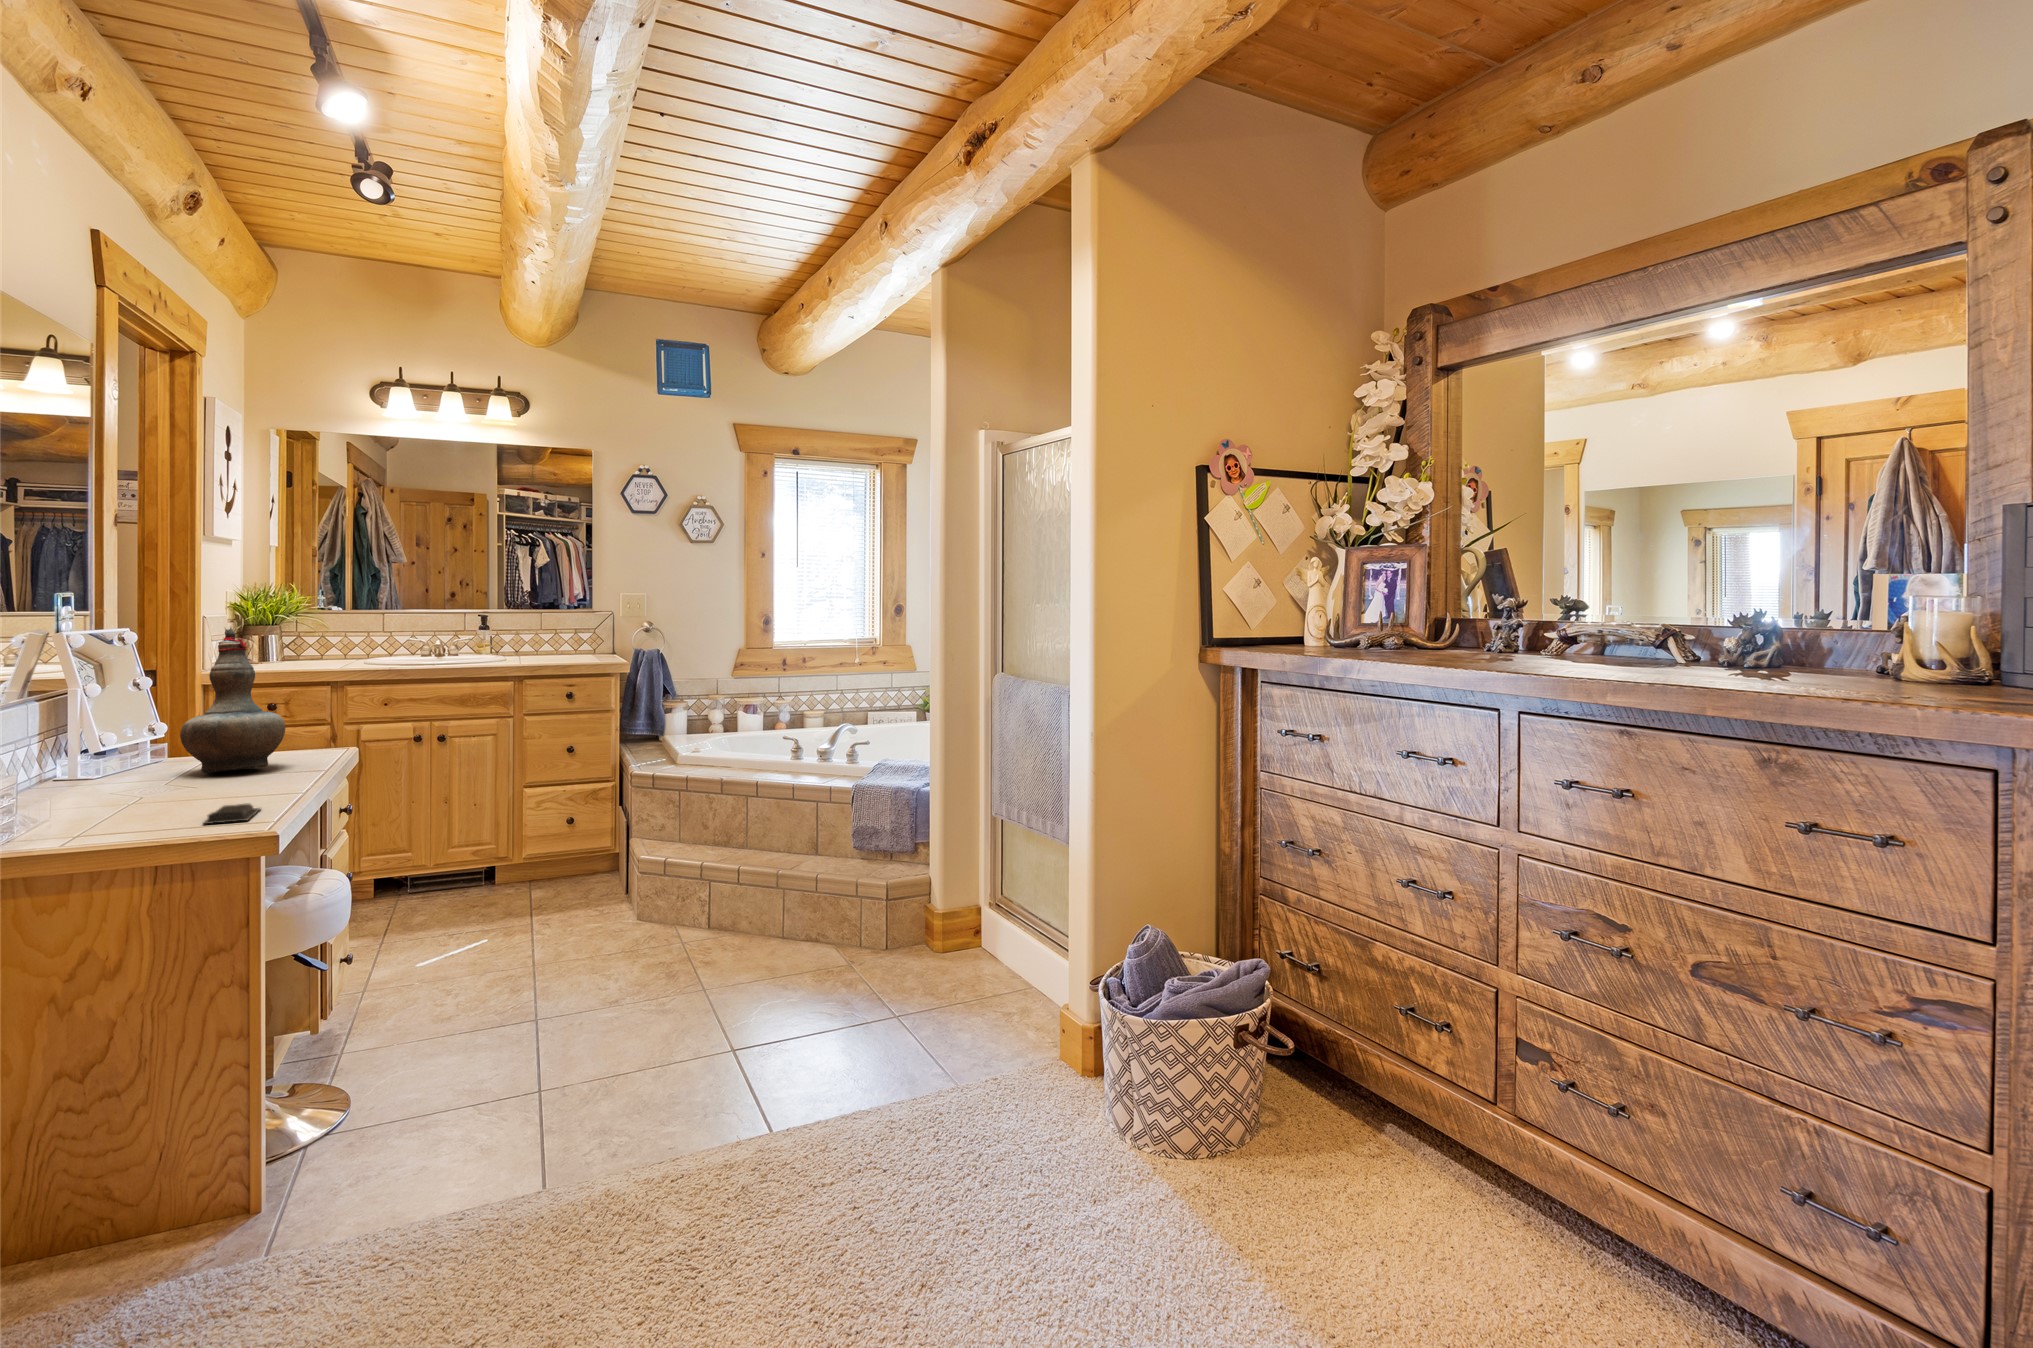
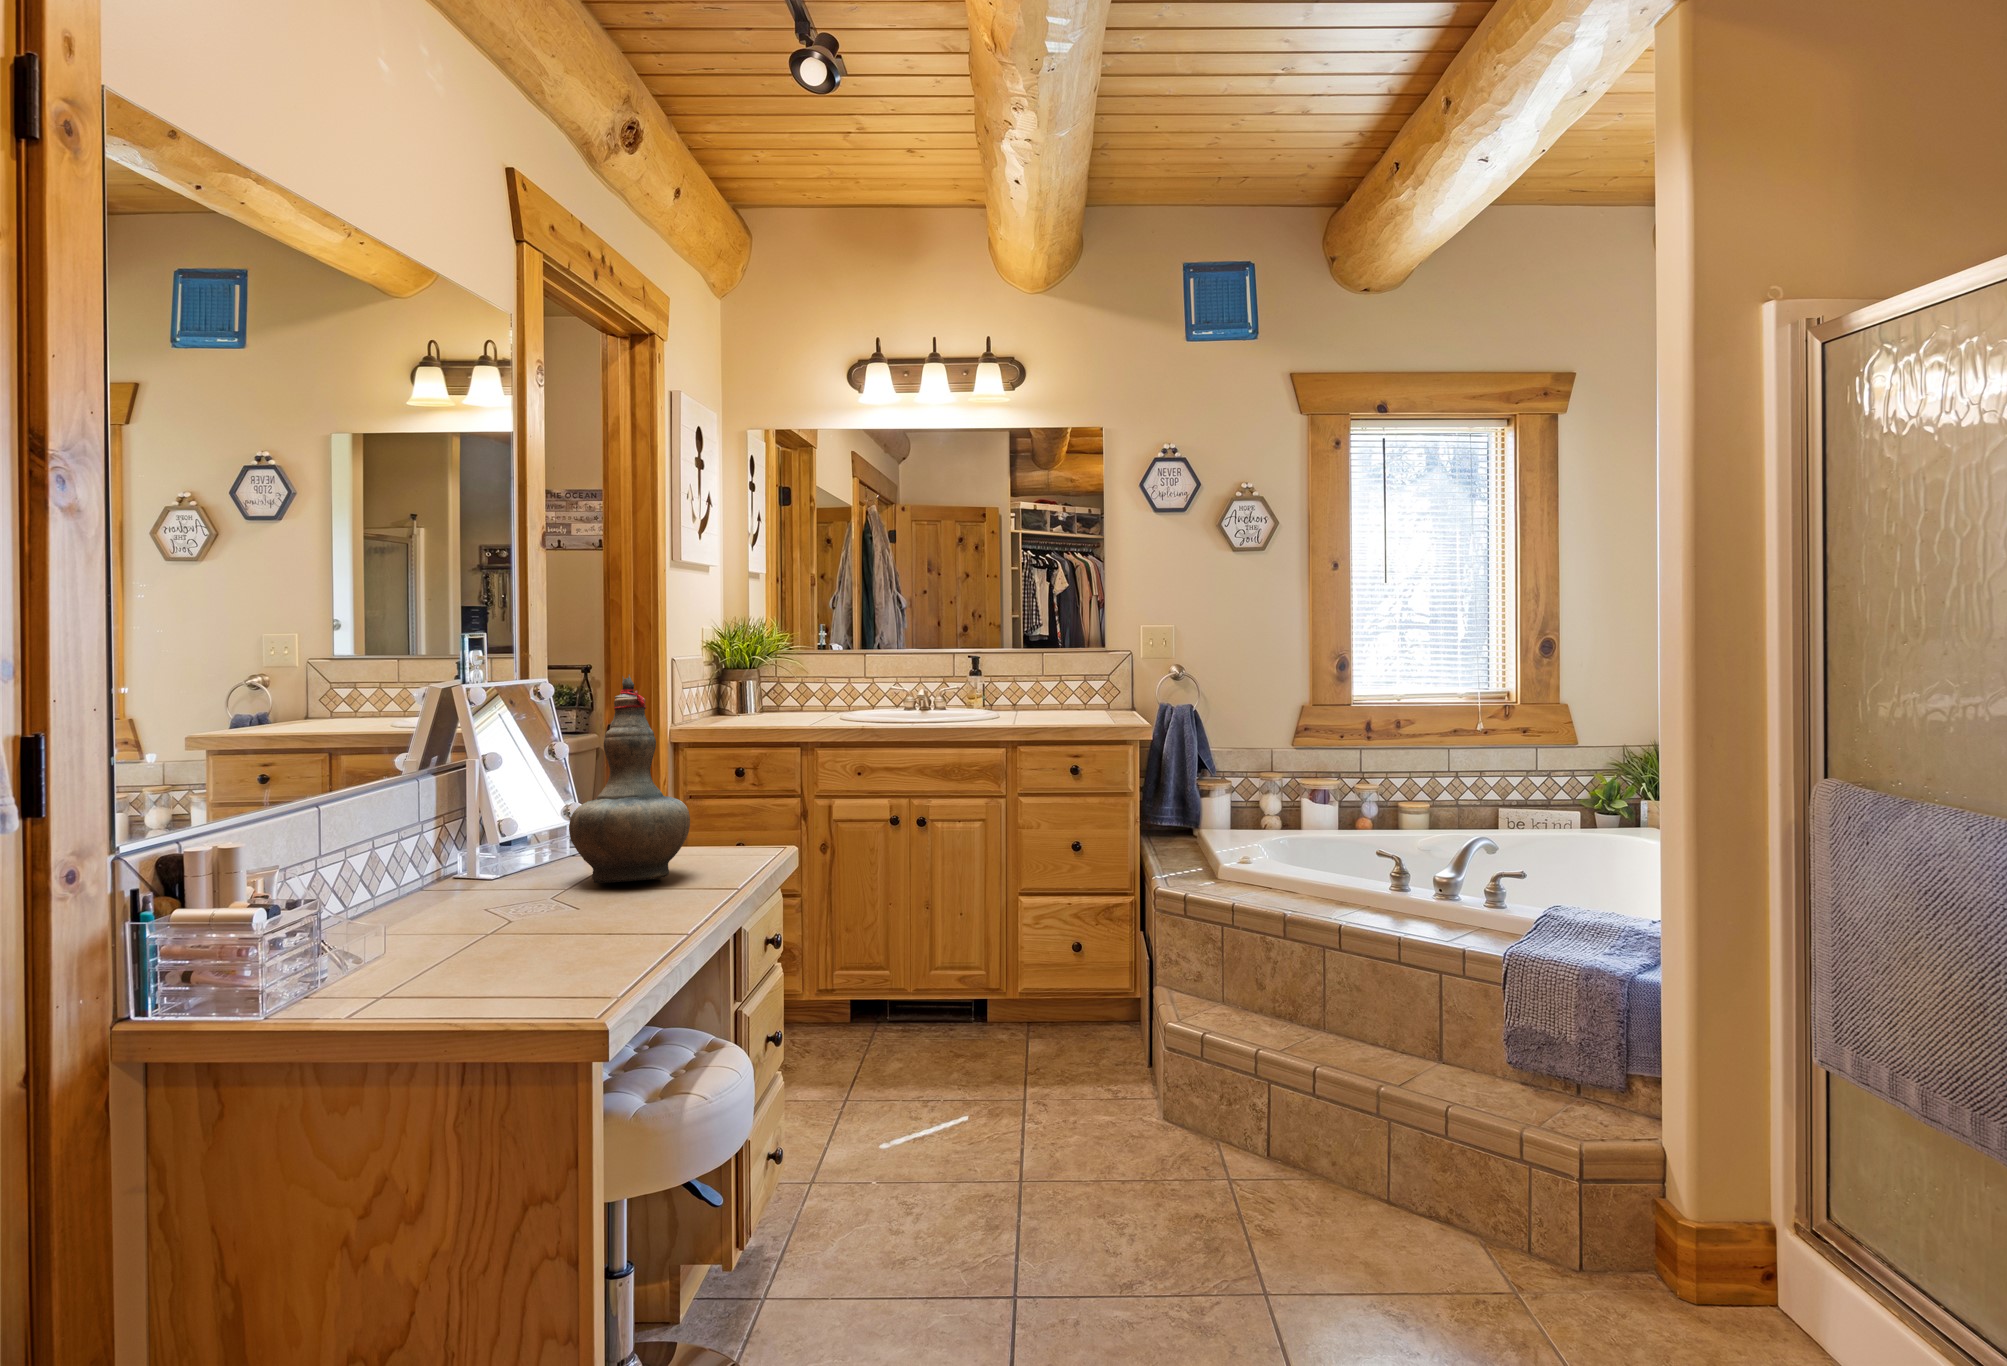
soap bar: present [203,804,260,824] -> none [517,956,609,992]

